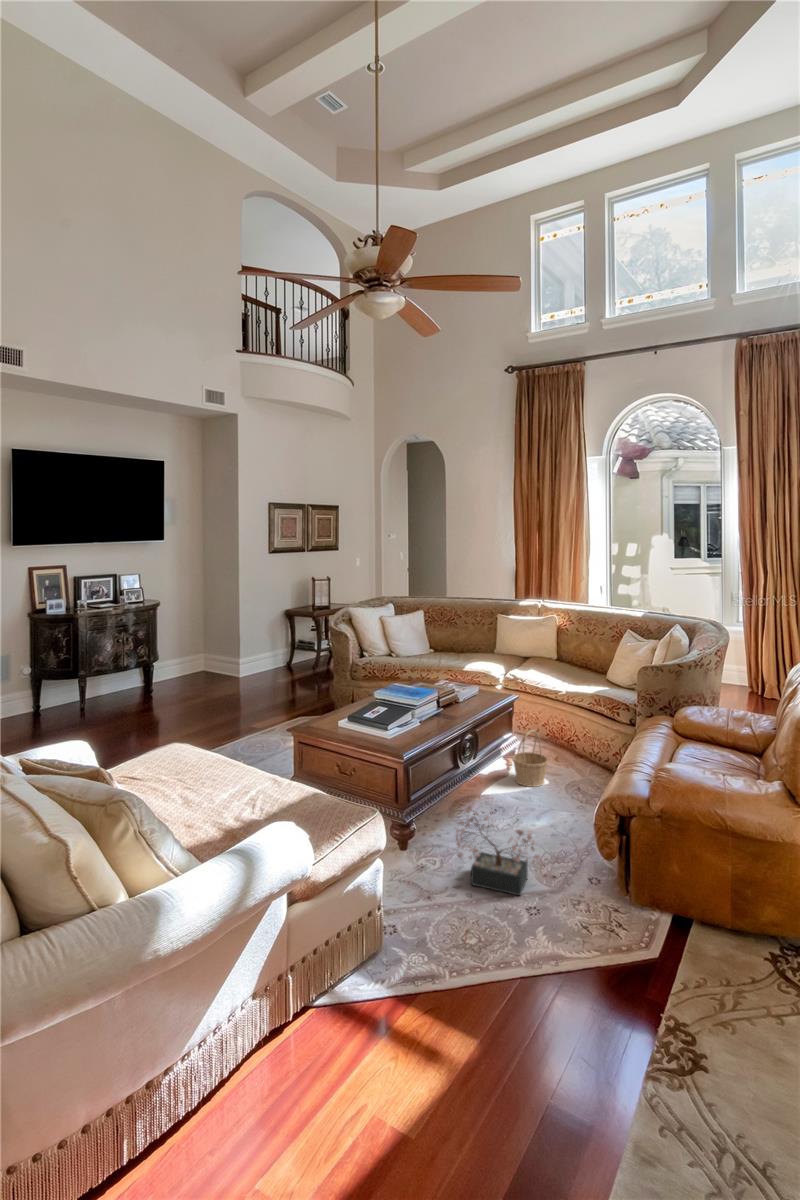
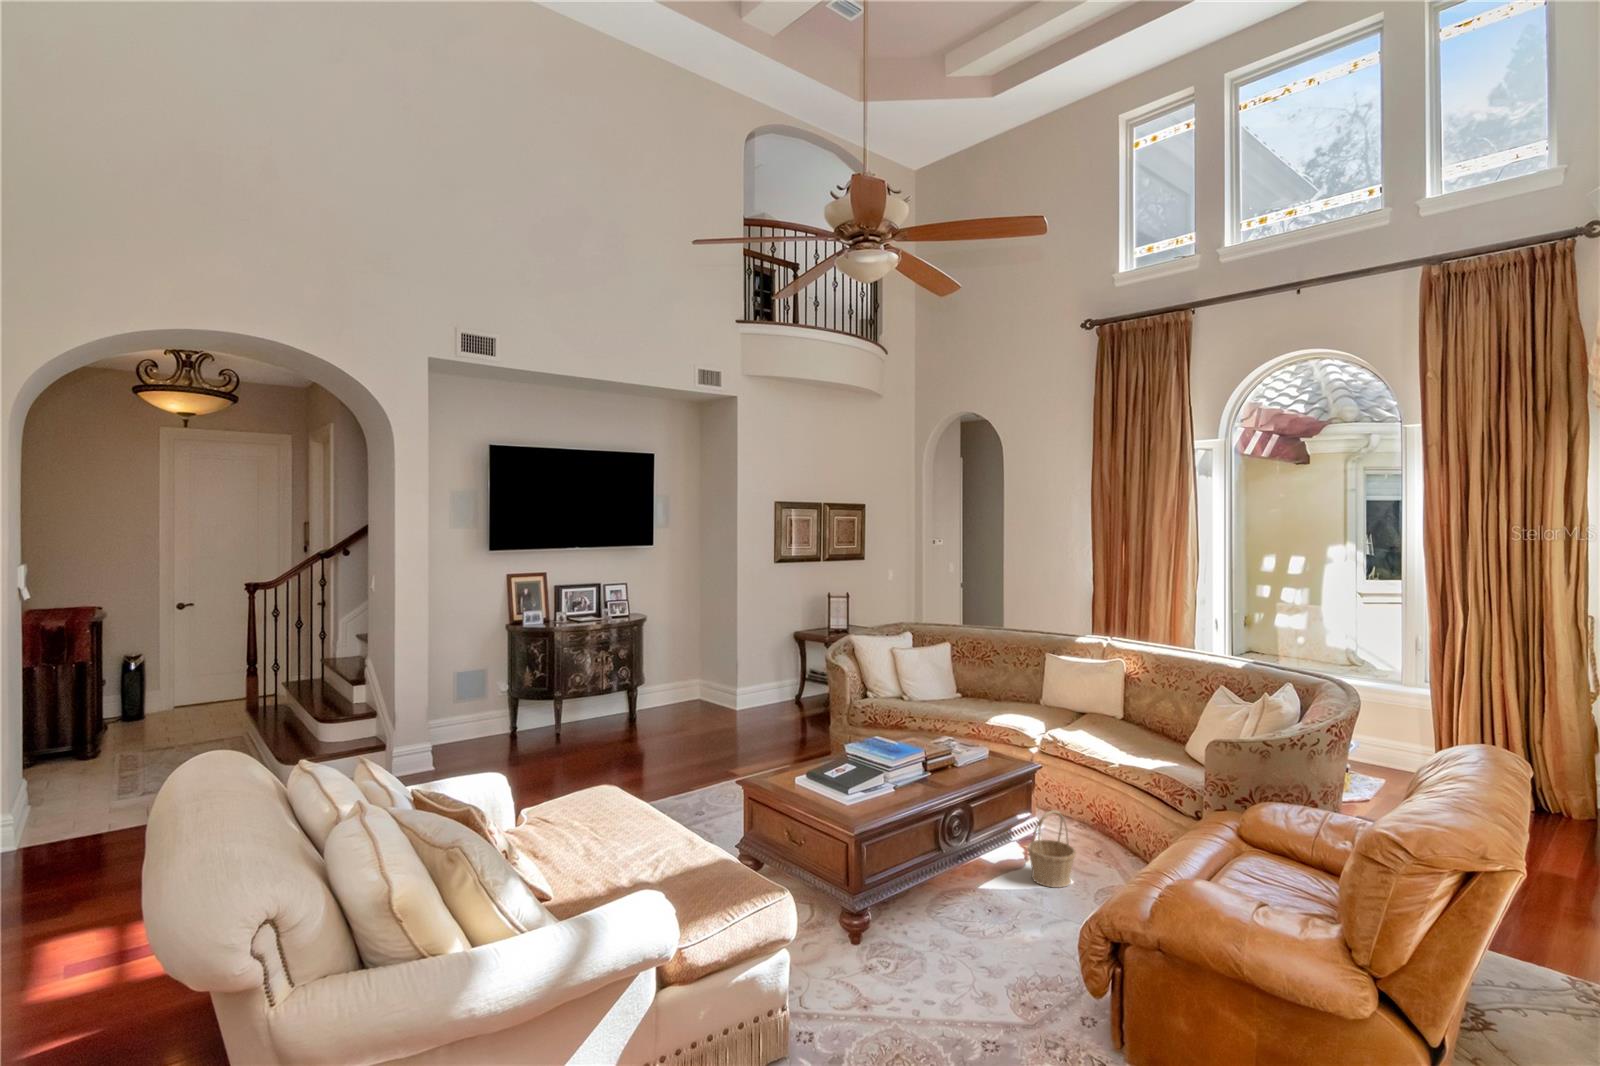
decorative plant: present [456,804,539,895] -> none [901,897,1012,1025]

